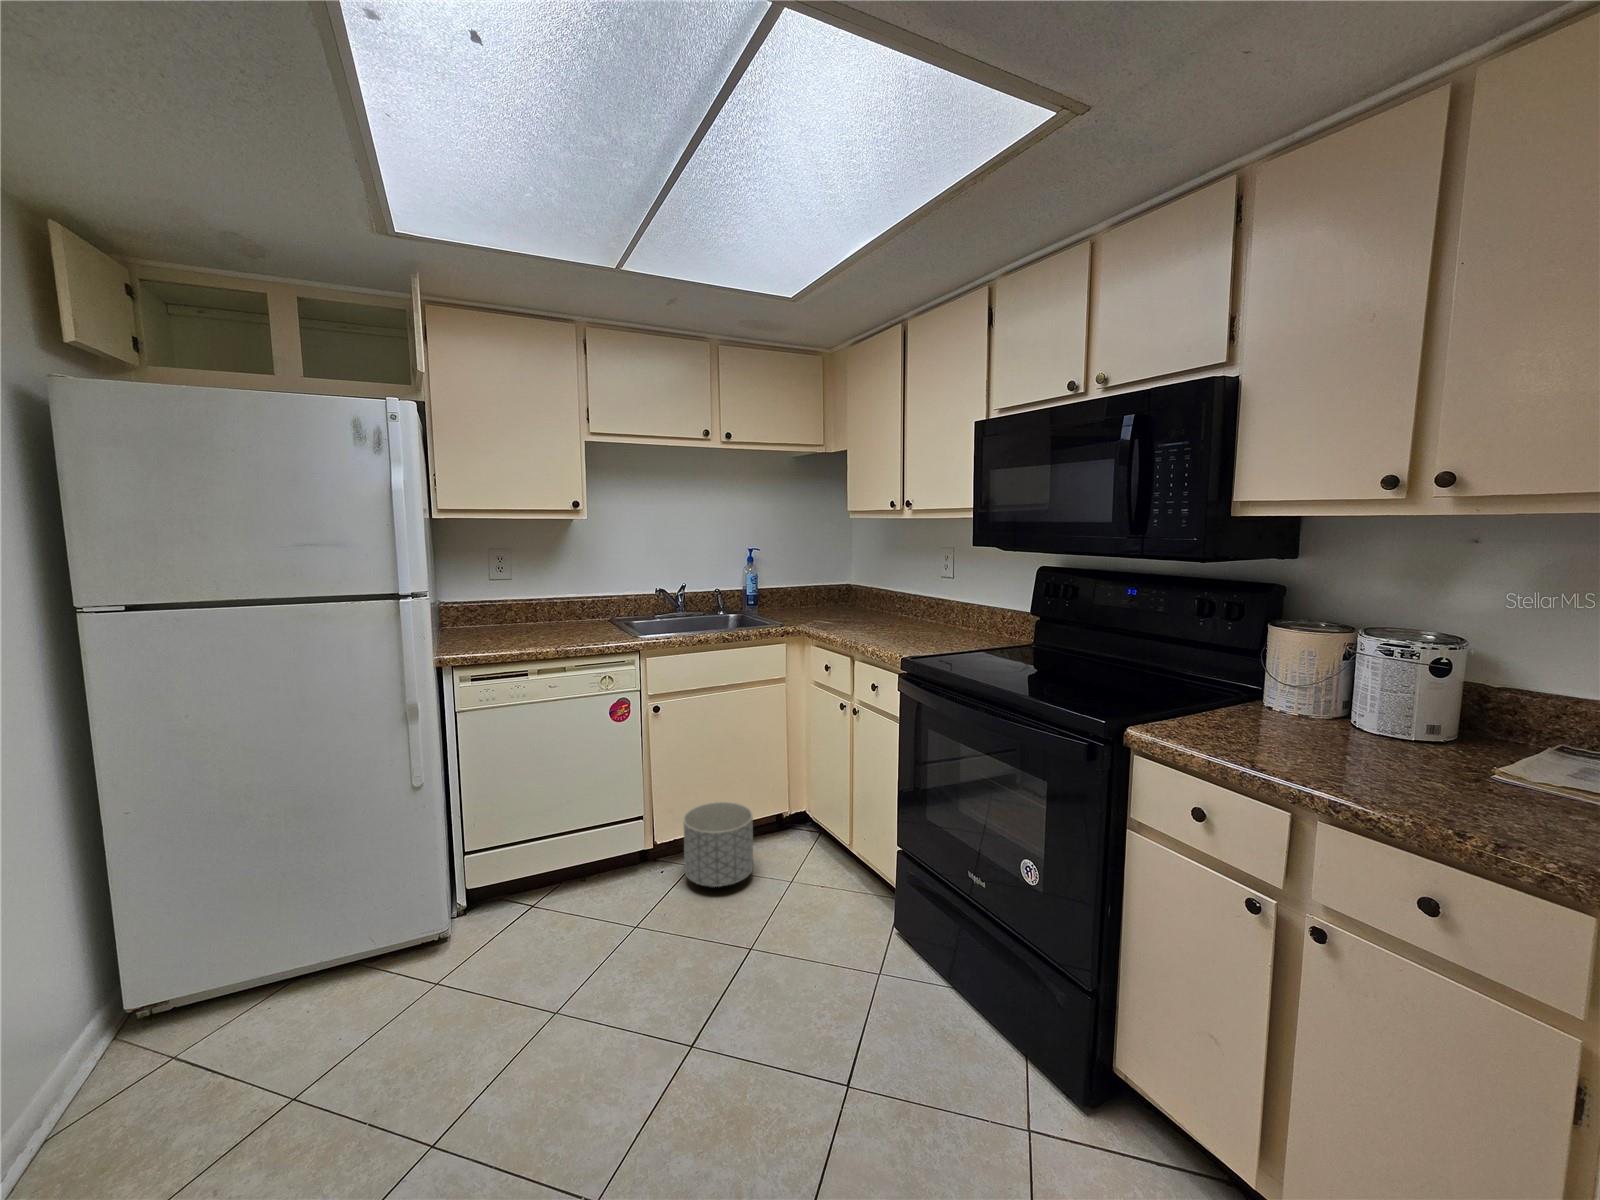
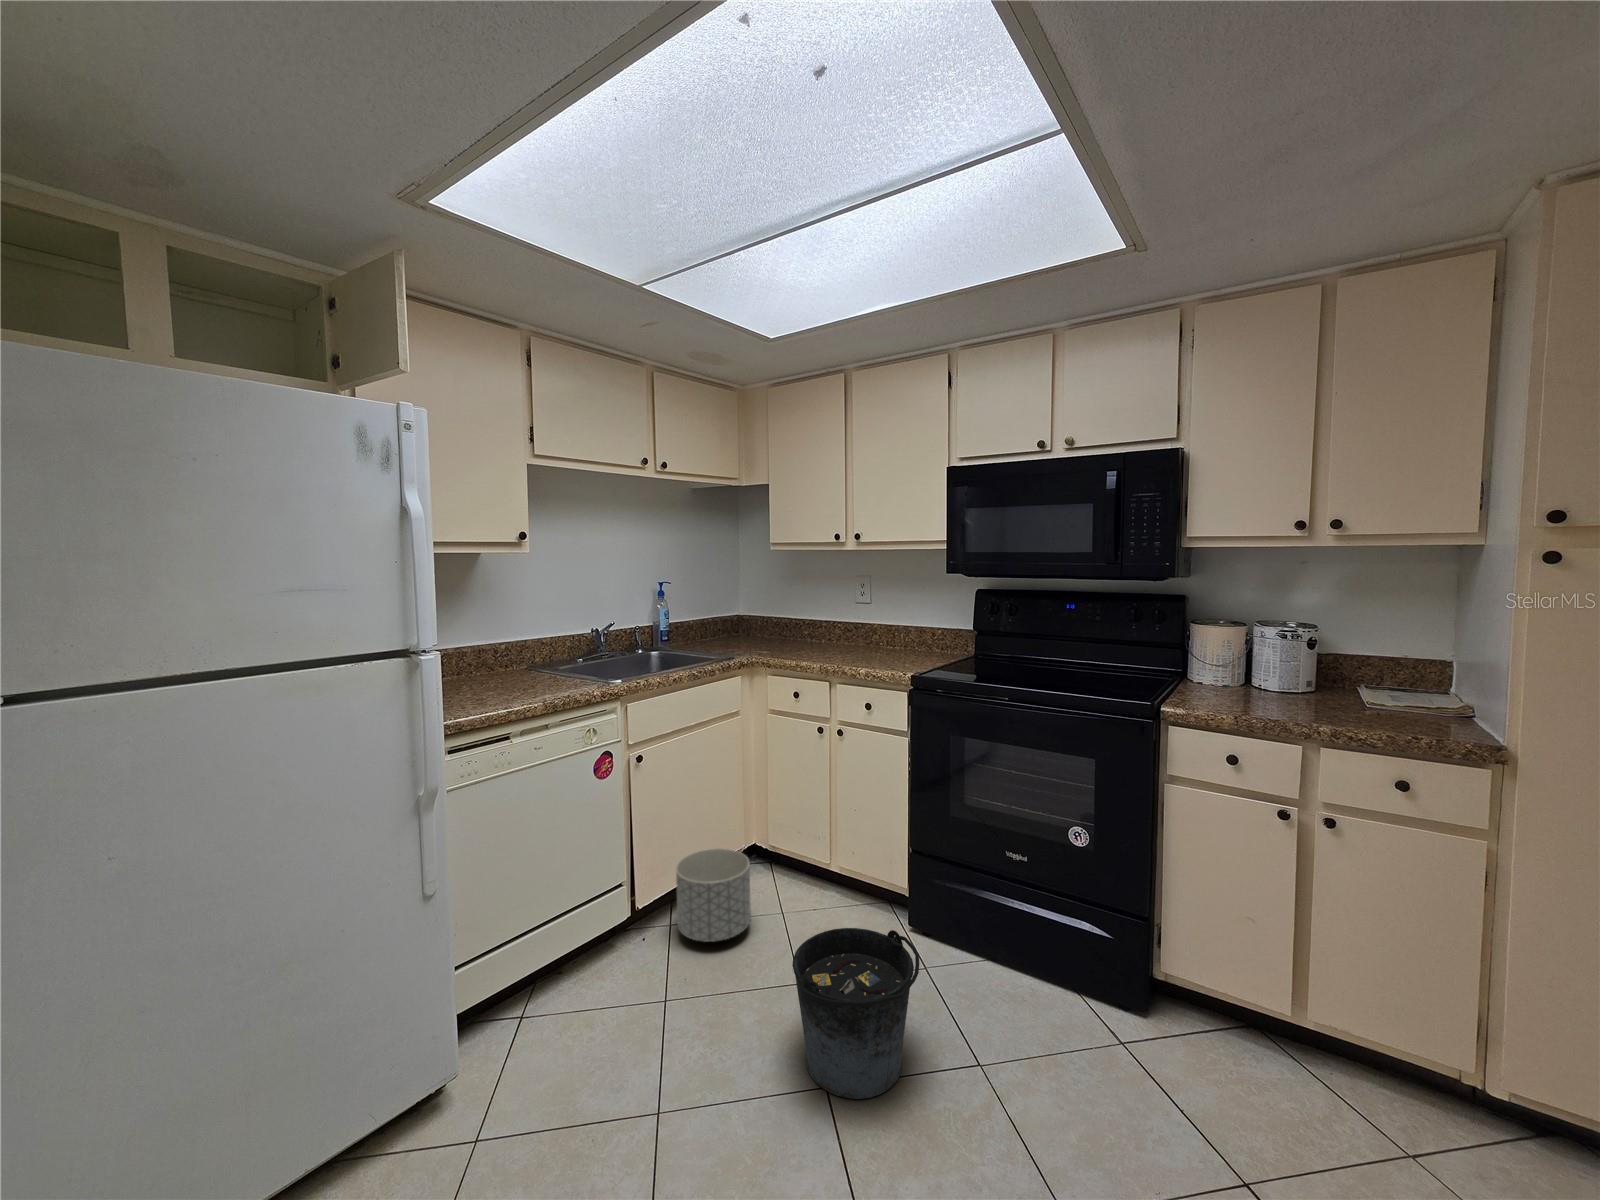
bucket: none [661,899,801,1067] -> present [792,928,919,1099]

